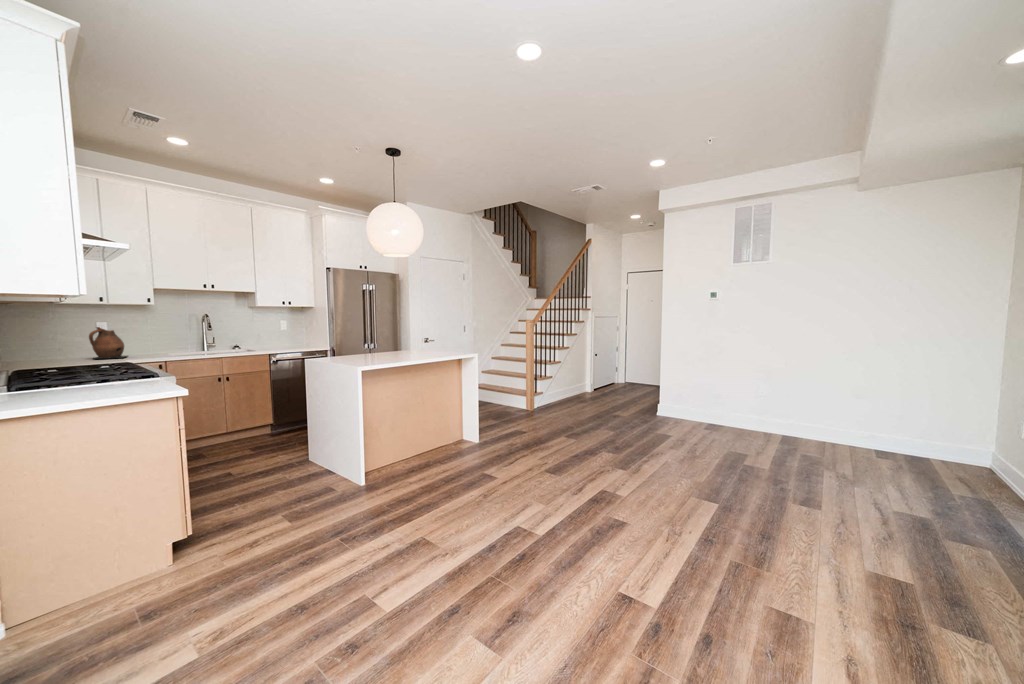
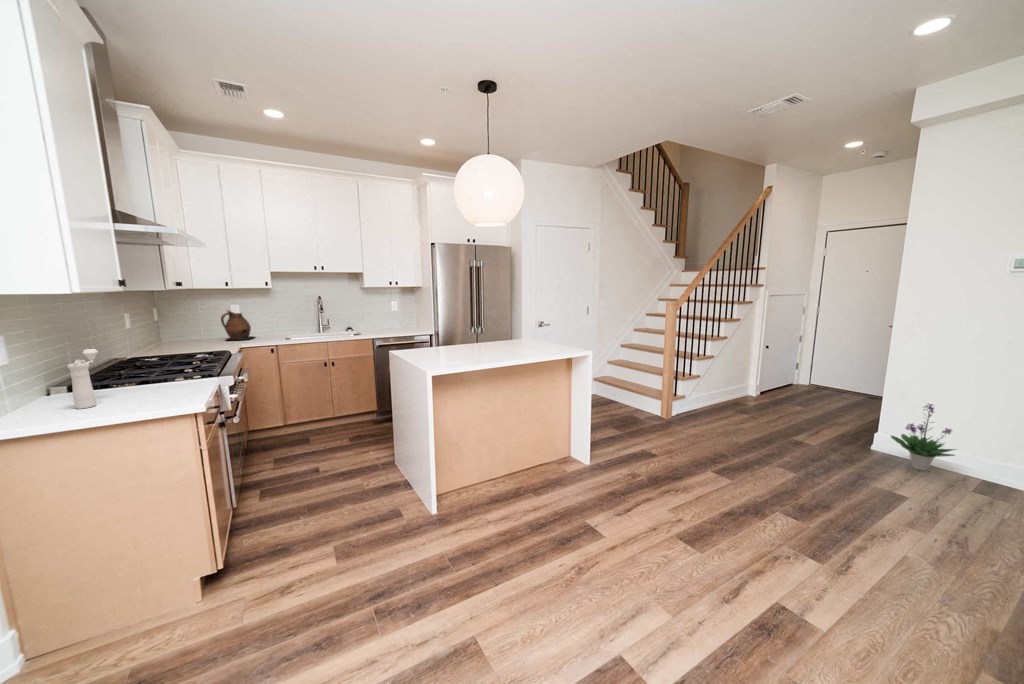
pepper mill: none [59,347,81,396] -> present [67,349,98,409]
potted plant: none [665,380,697,422] -> present [891,404,955,471]

